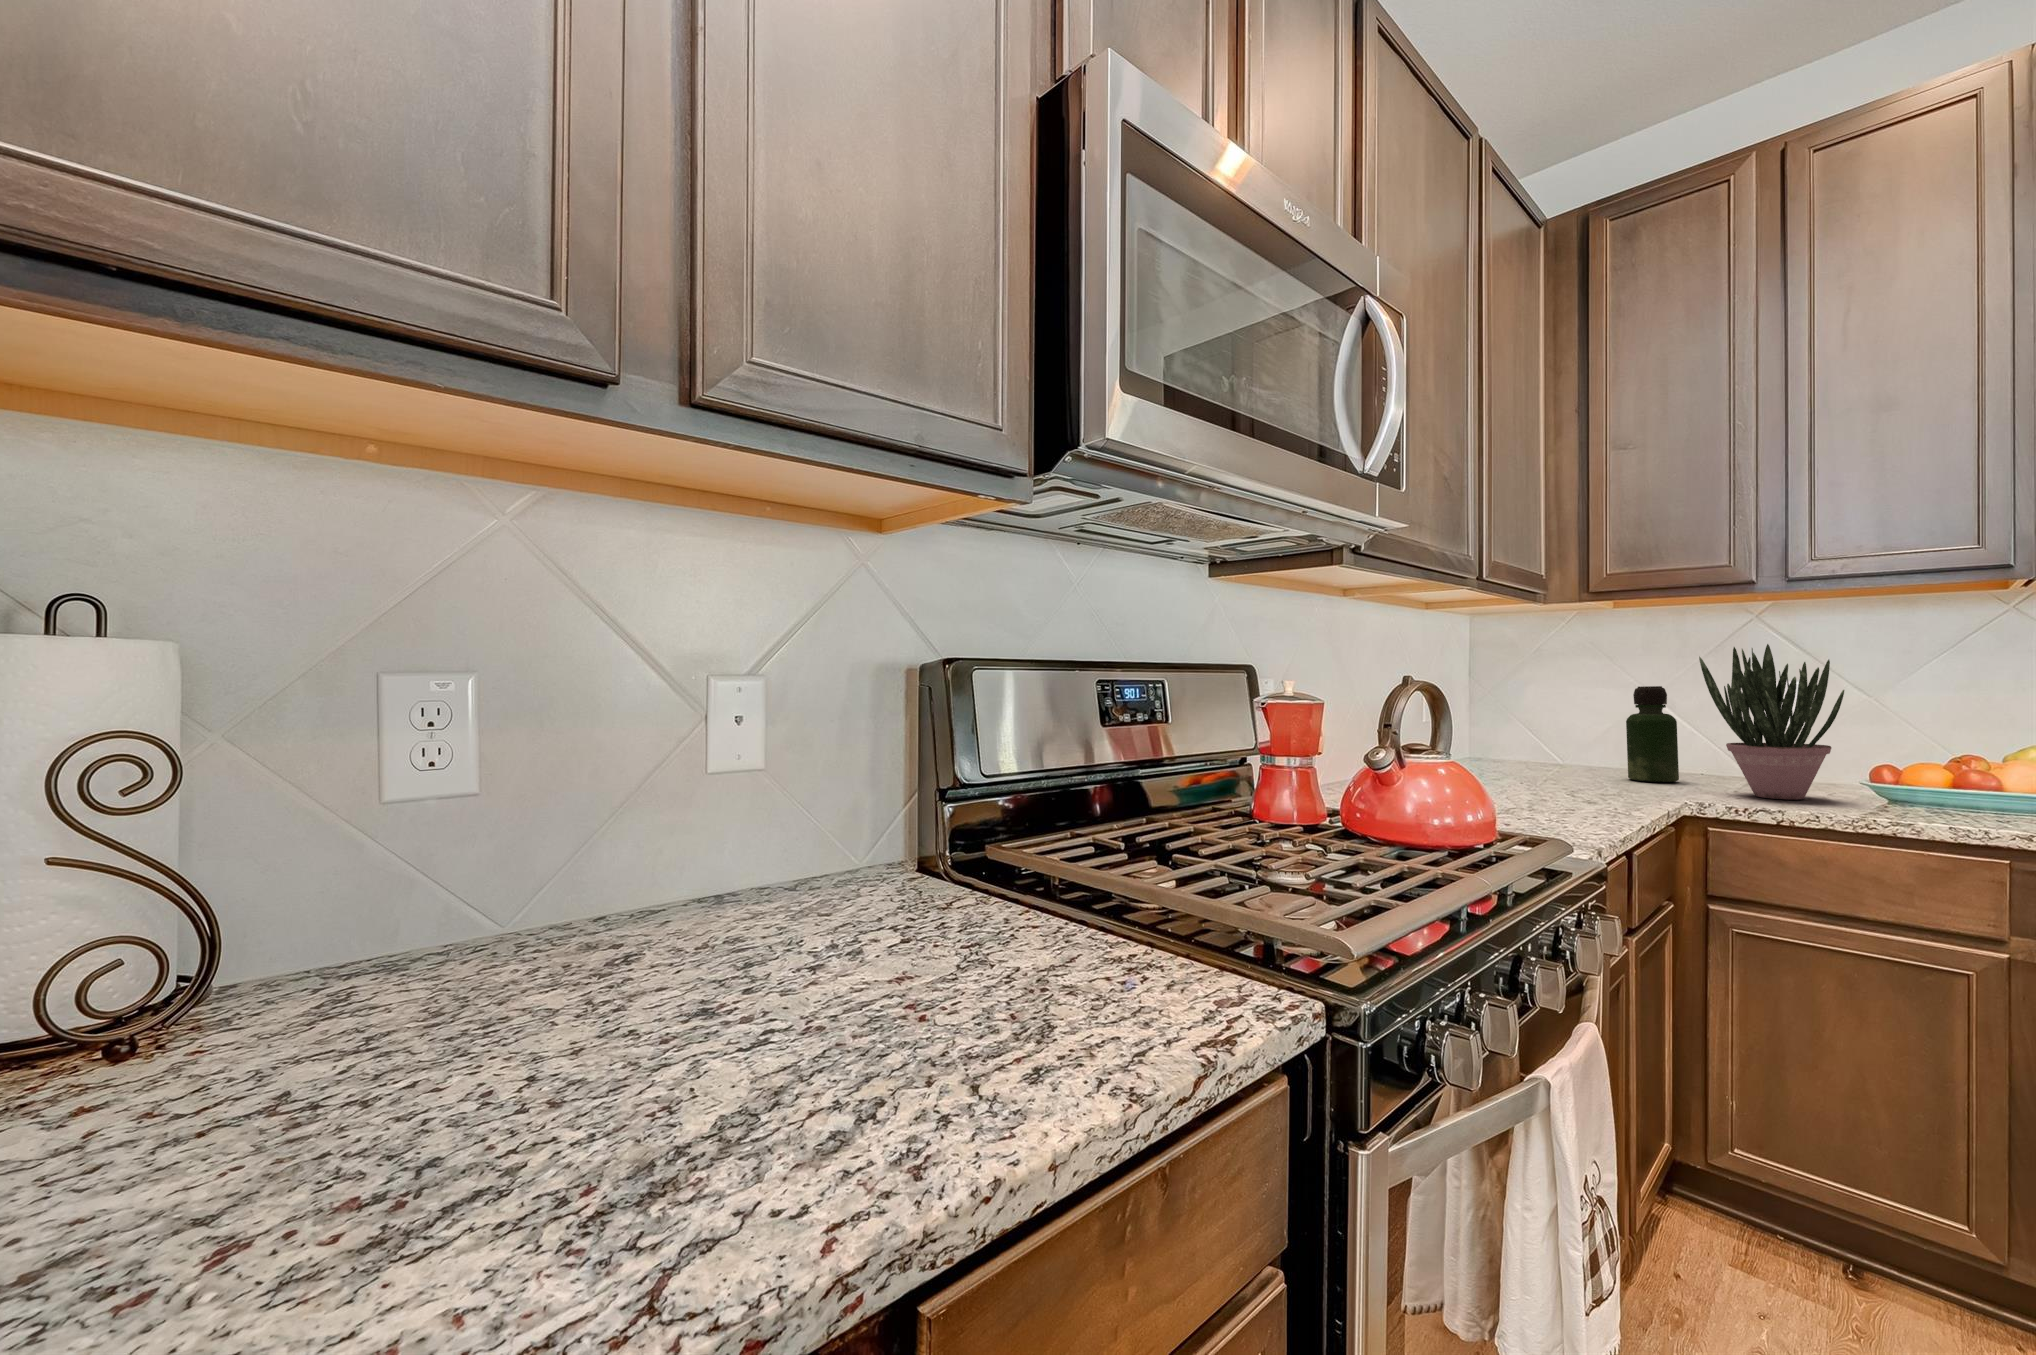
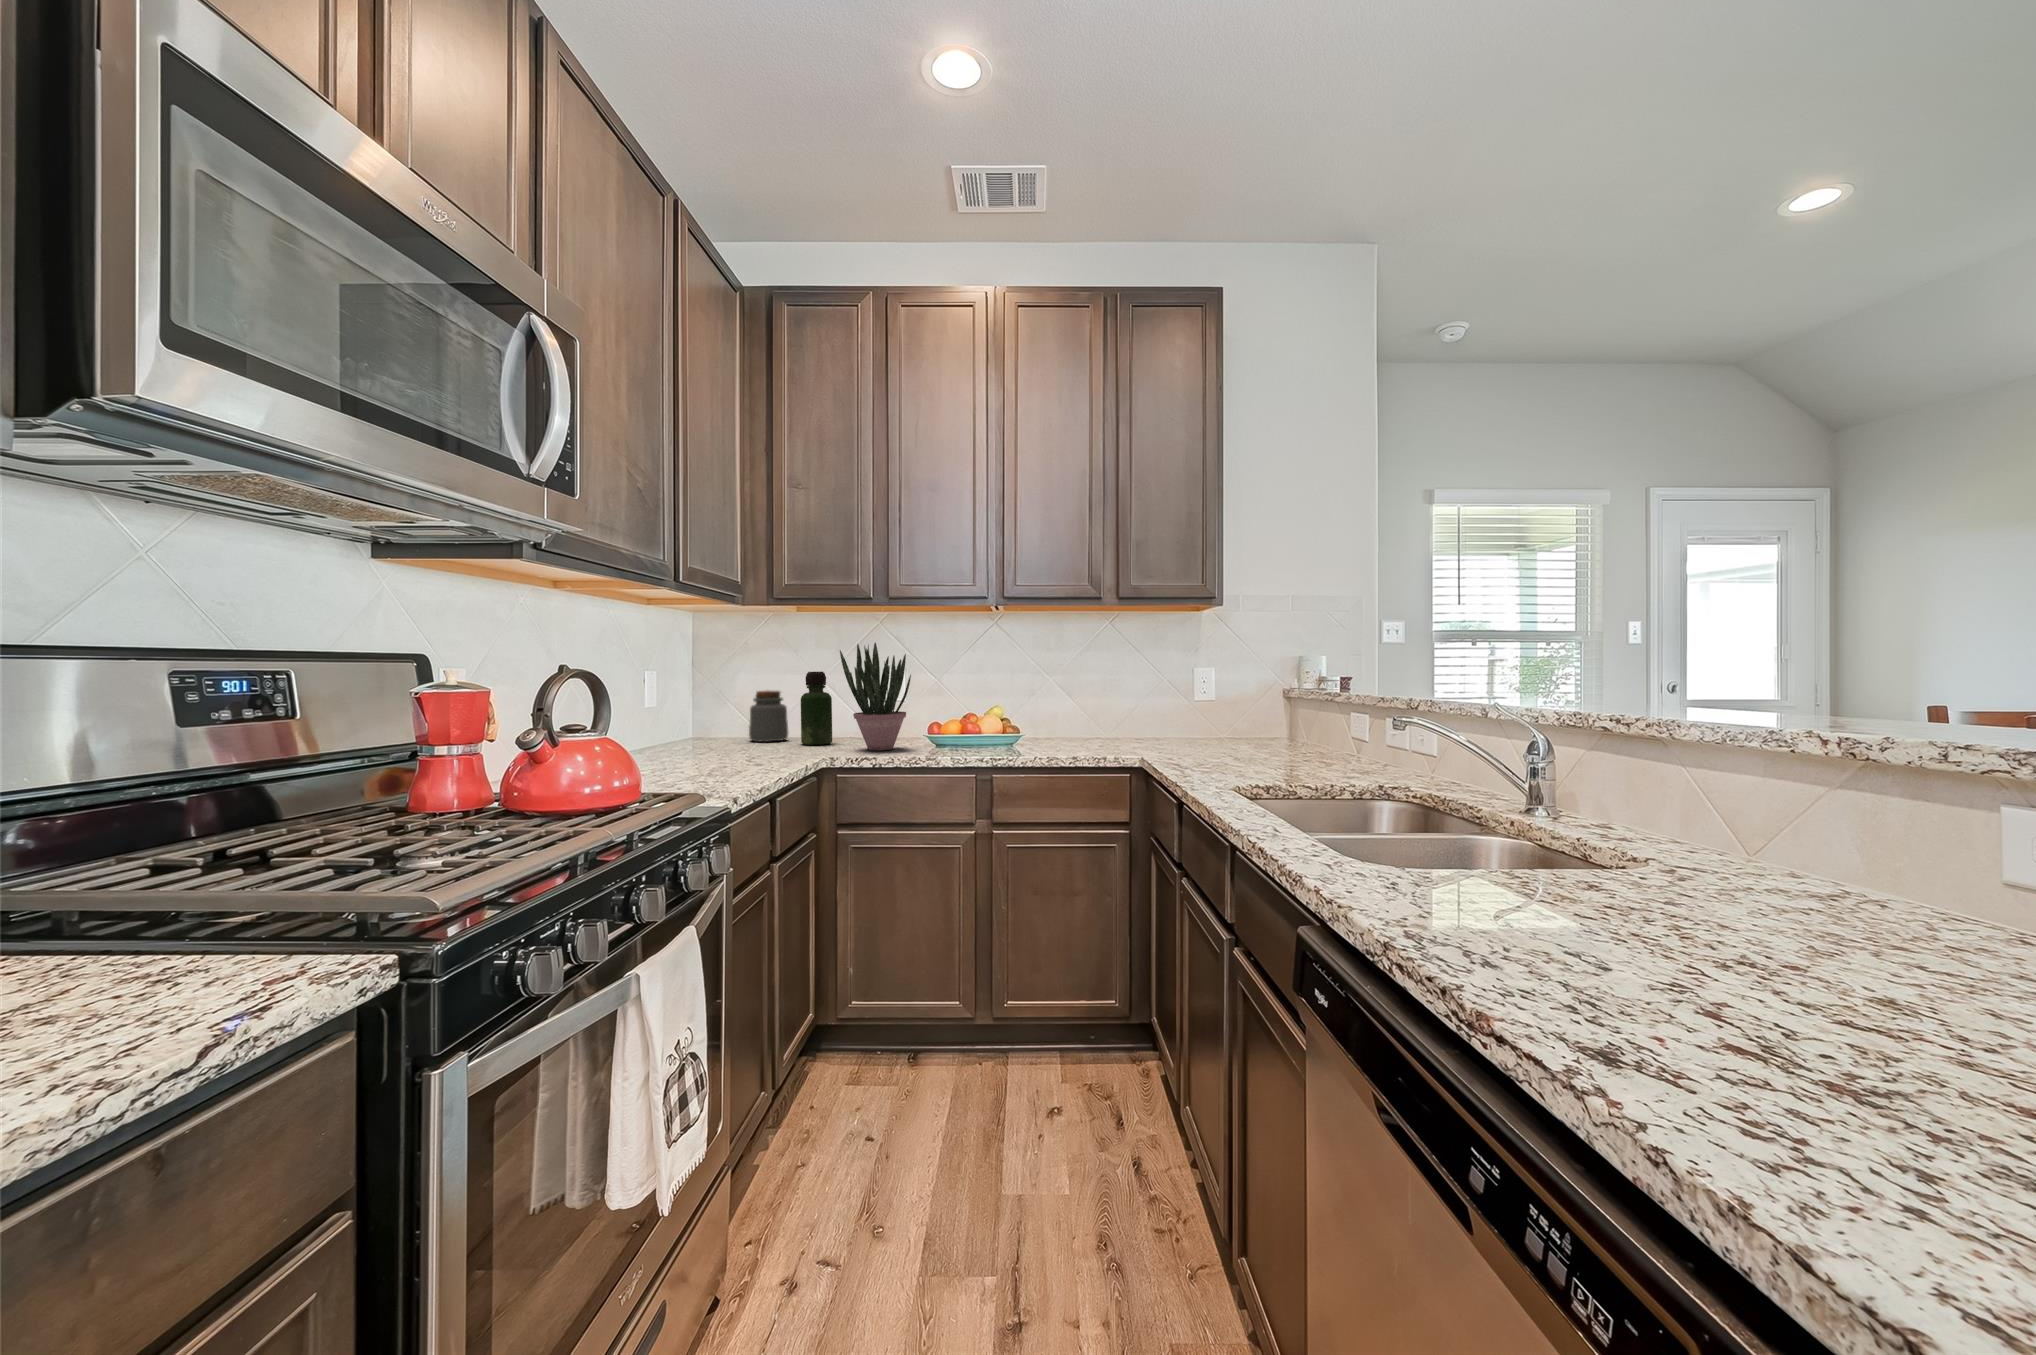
jar: none [1545,710,1602,772] -> present [749,690,789,742]

